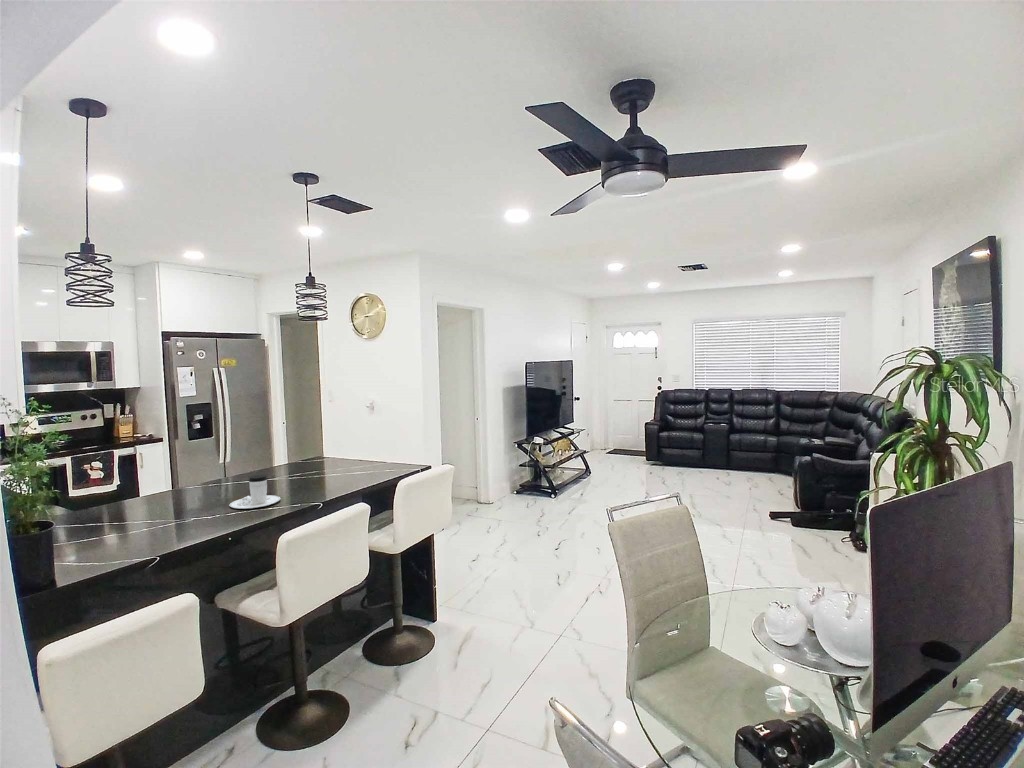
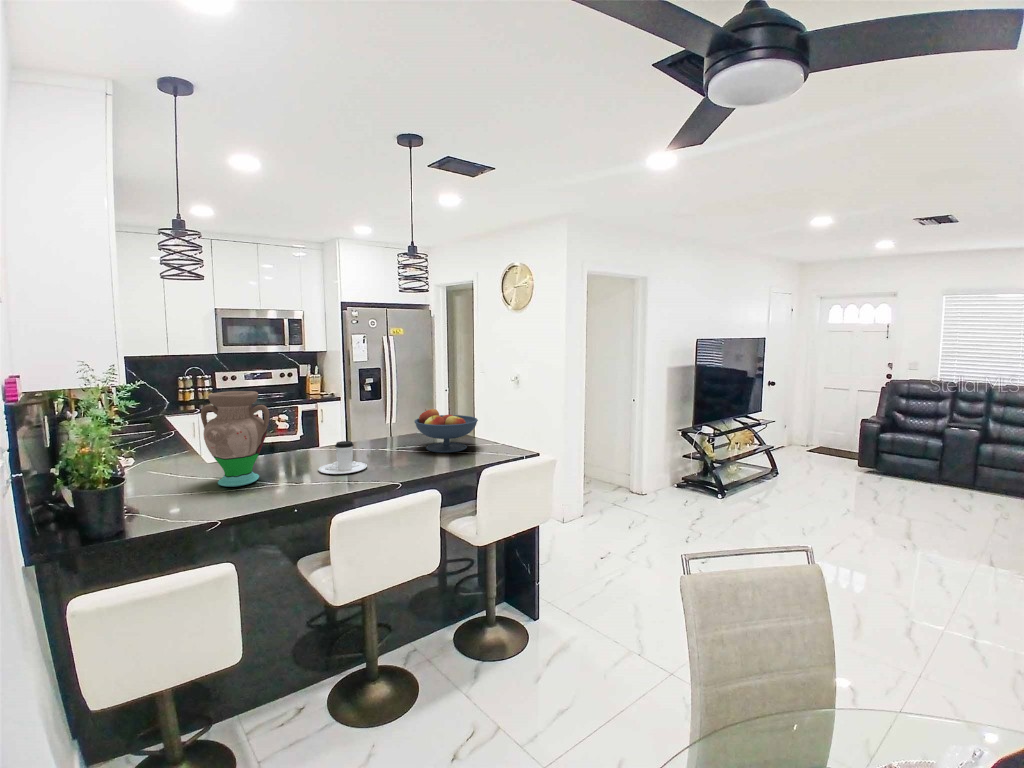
vase: none [103,433,187,533] -> present [201,391,269,487]
fruit bowl: none [311,438,373,479] -> present [415,409,478,453]

